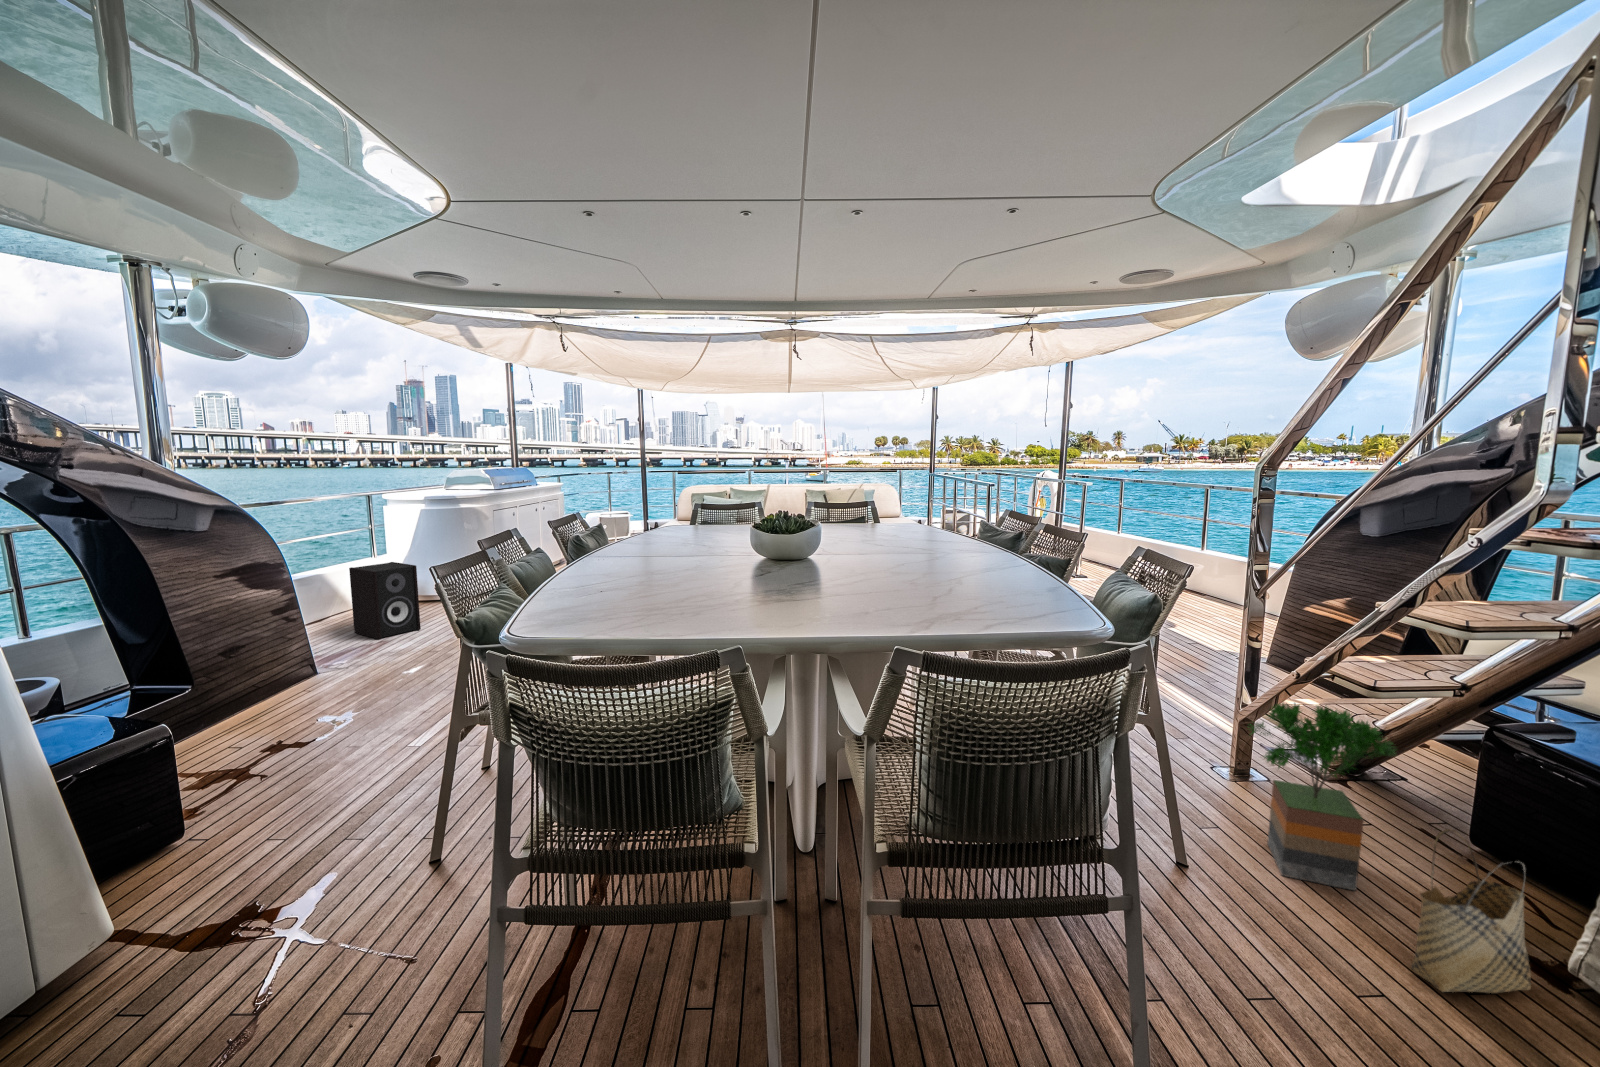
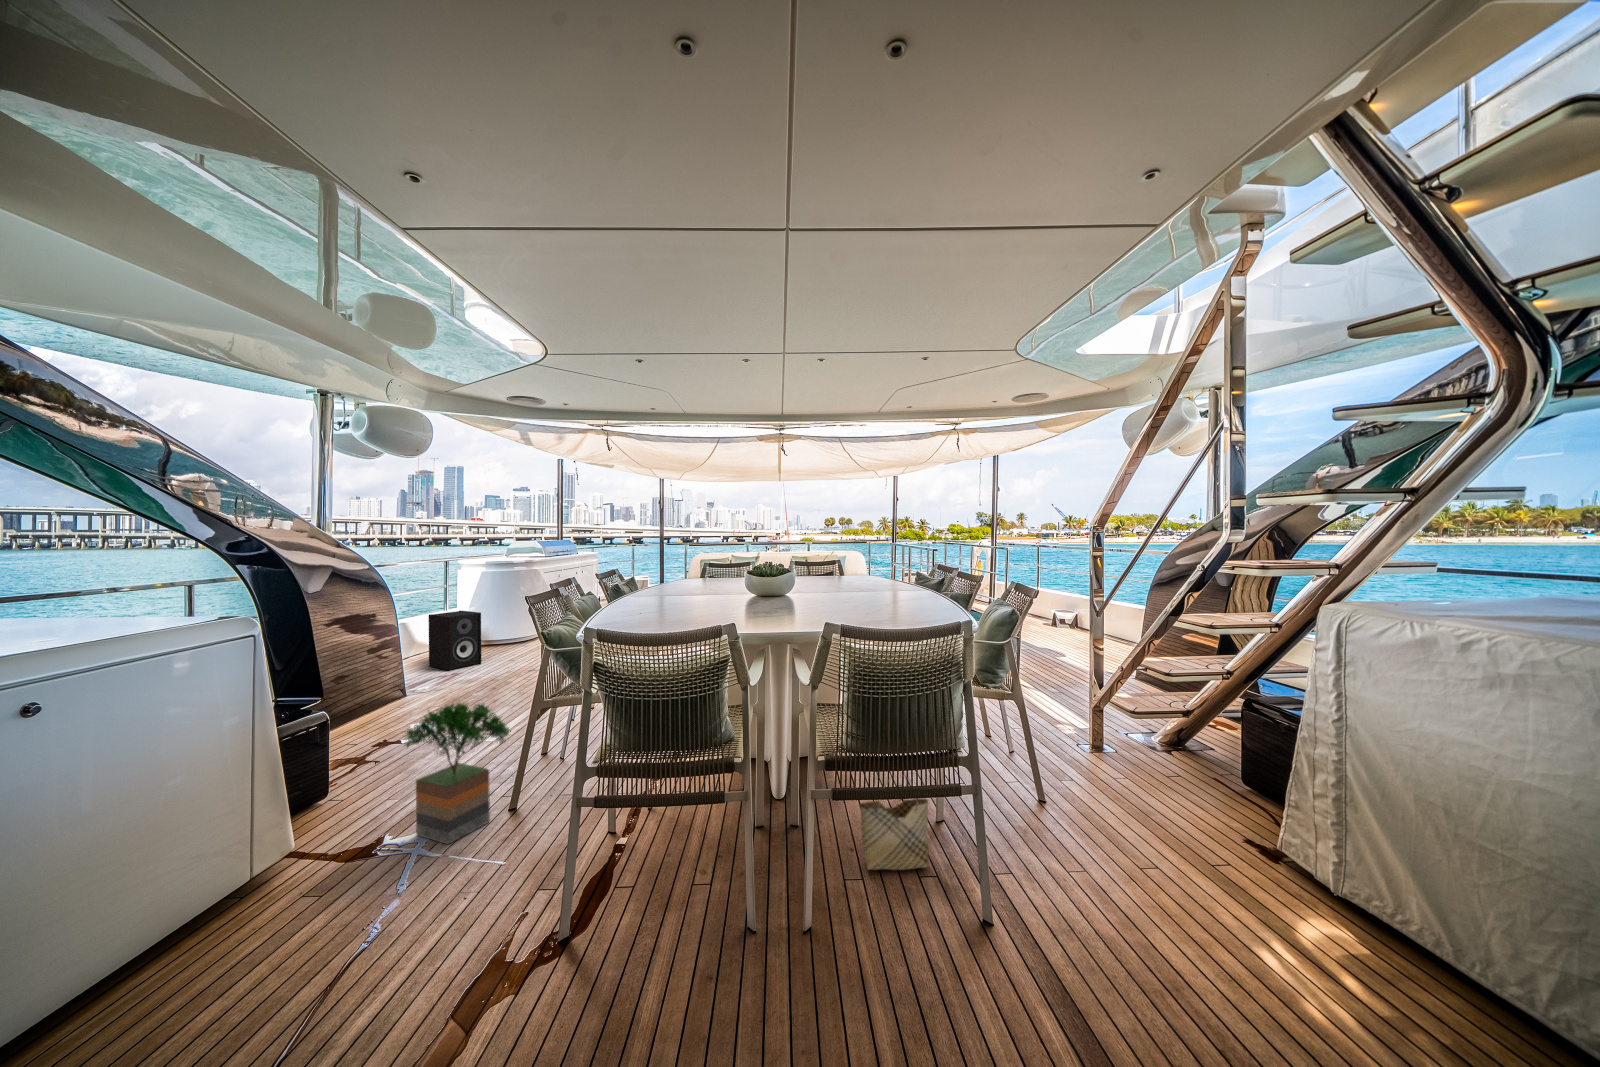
potted tree: present [1250,703,1396,890] -> present [404,703,511,844]
woven basket: present [1411,829,1531,993] -> present [860,776,929,870]

